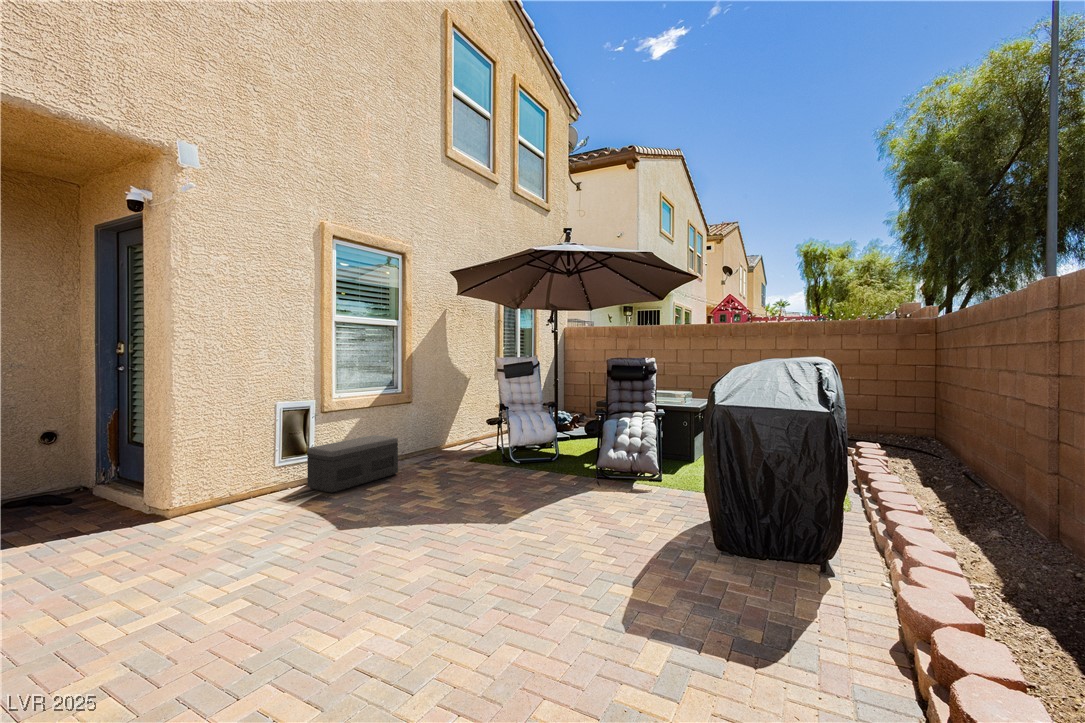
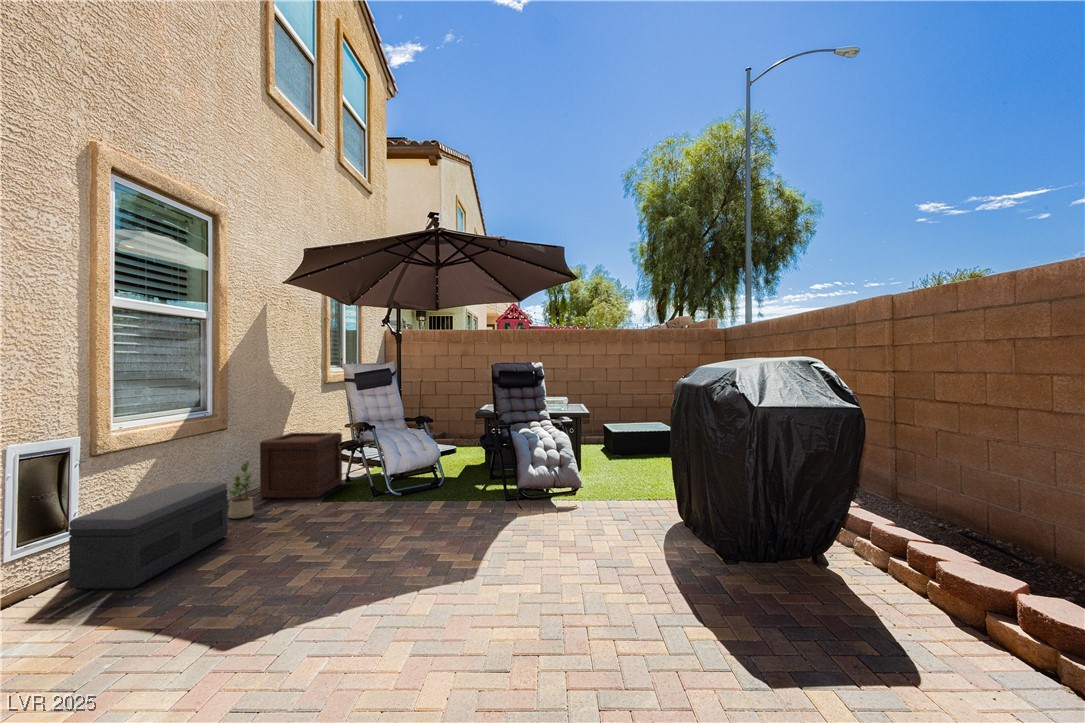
wooden crate: none [436,409,495,459] -> present [260,433,342,498]
potted plant: none [407,426,427,464] -> present [227,461,257,518]

